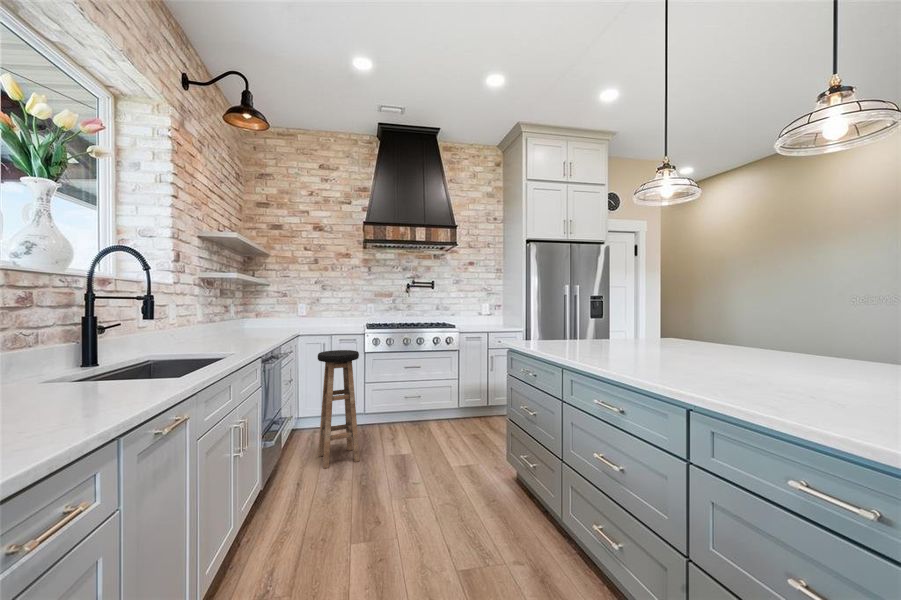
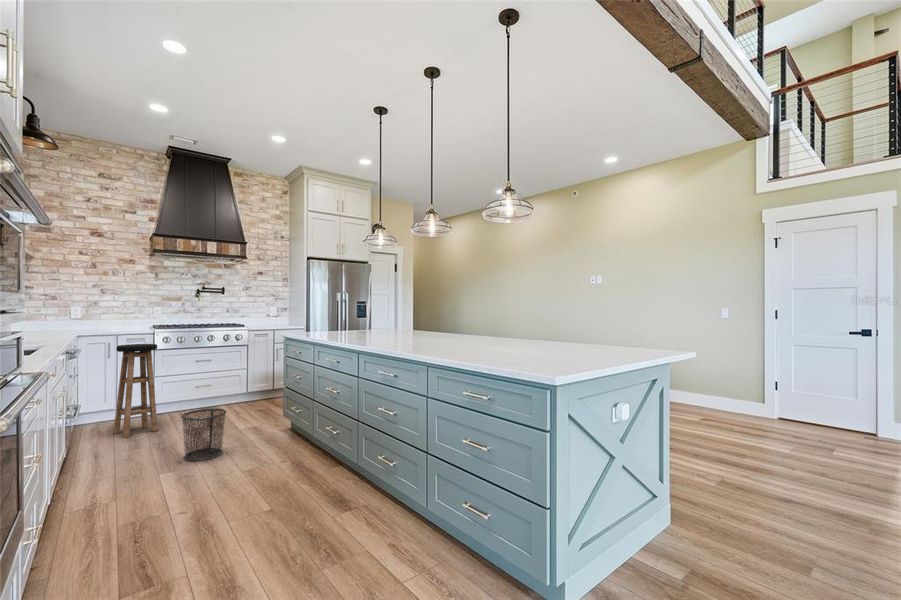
waste bin: none [365,468,429,569] -> present [181,409,226,461]

